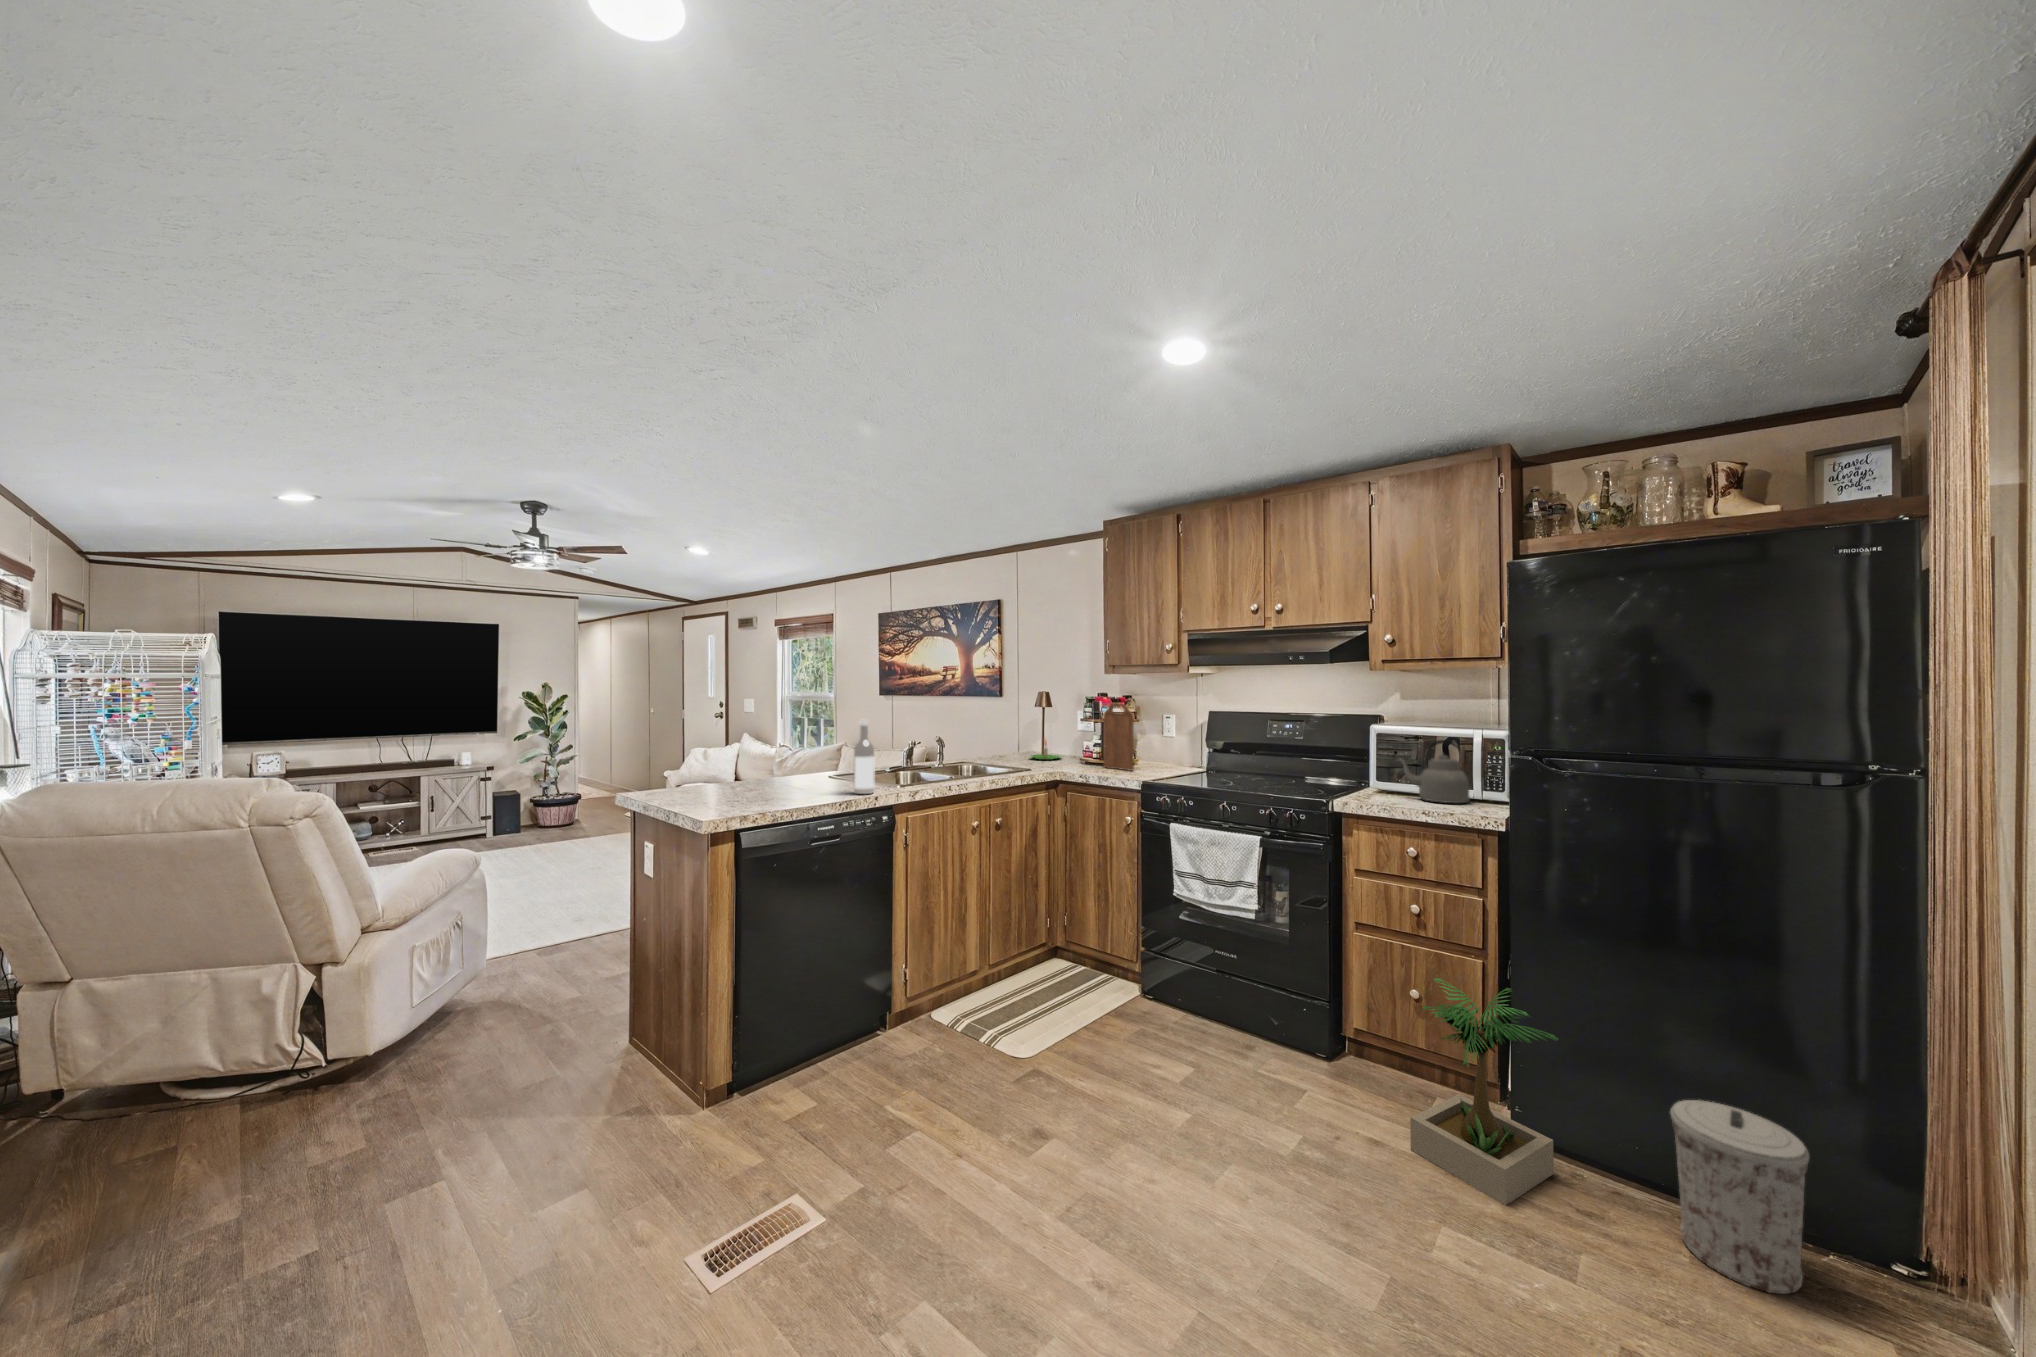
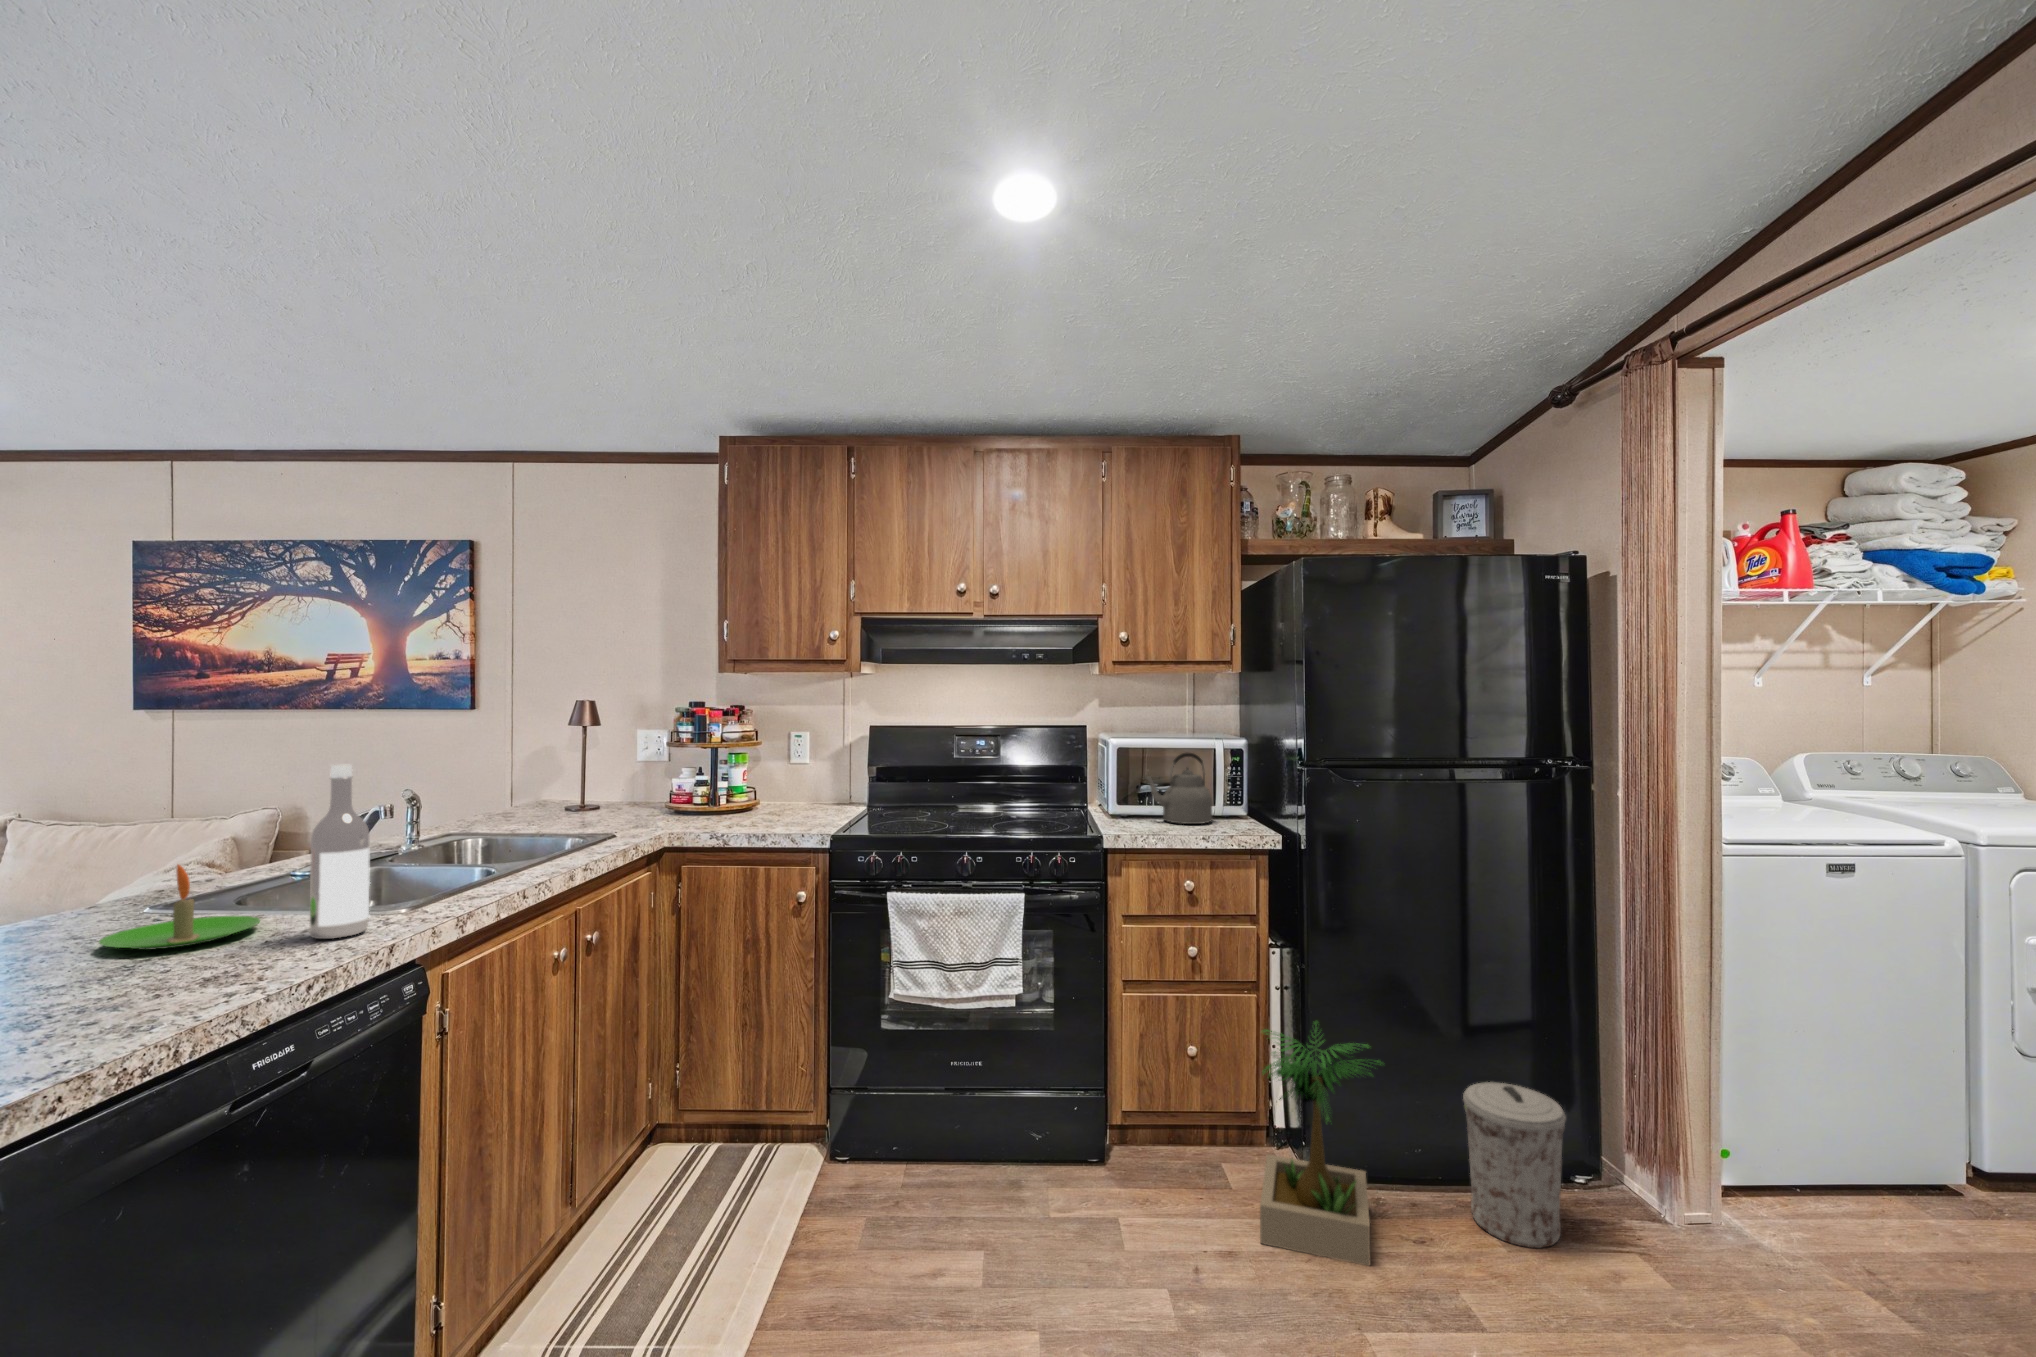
cutting board: present [1103,704,1134,771] -> none [727,719,784,820]
candle: present [1031,740,1060,760] -> present [98,865,260,950]

